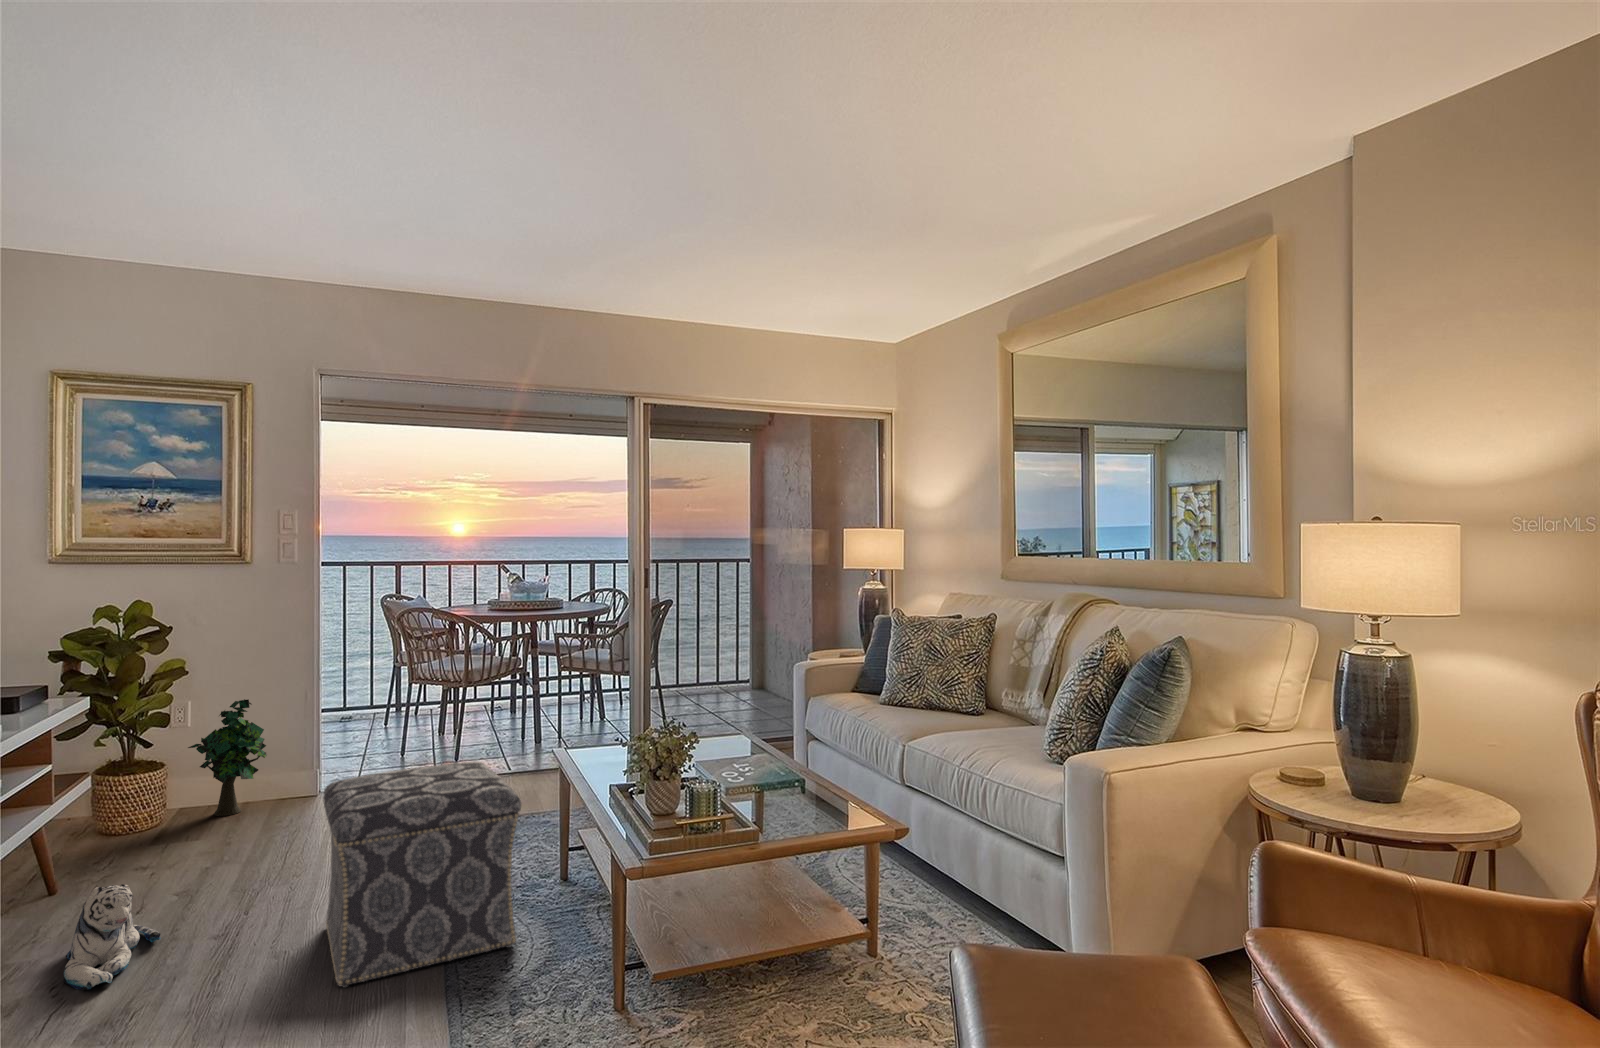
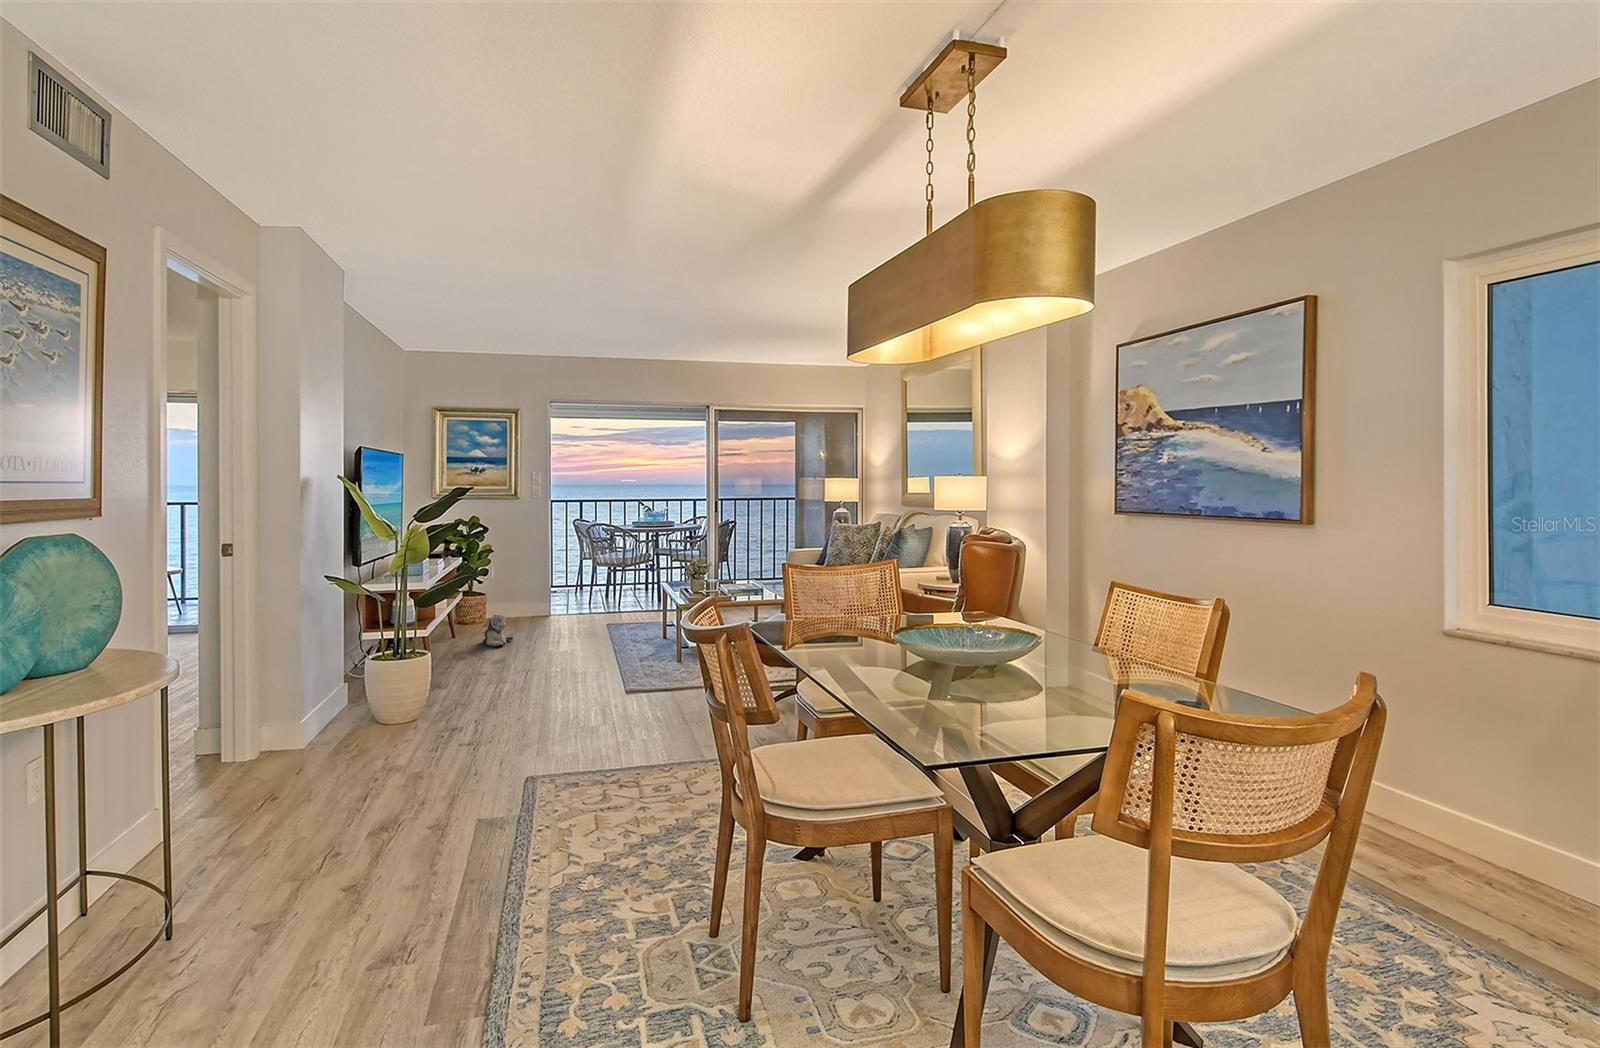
decorative plant: present [188,699,267,816] -> none [497,563,531,618]
ottoman: present [323,761,521,987] -> none [570,580,646,650]

